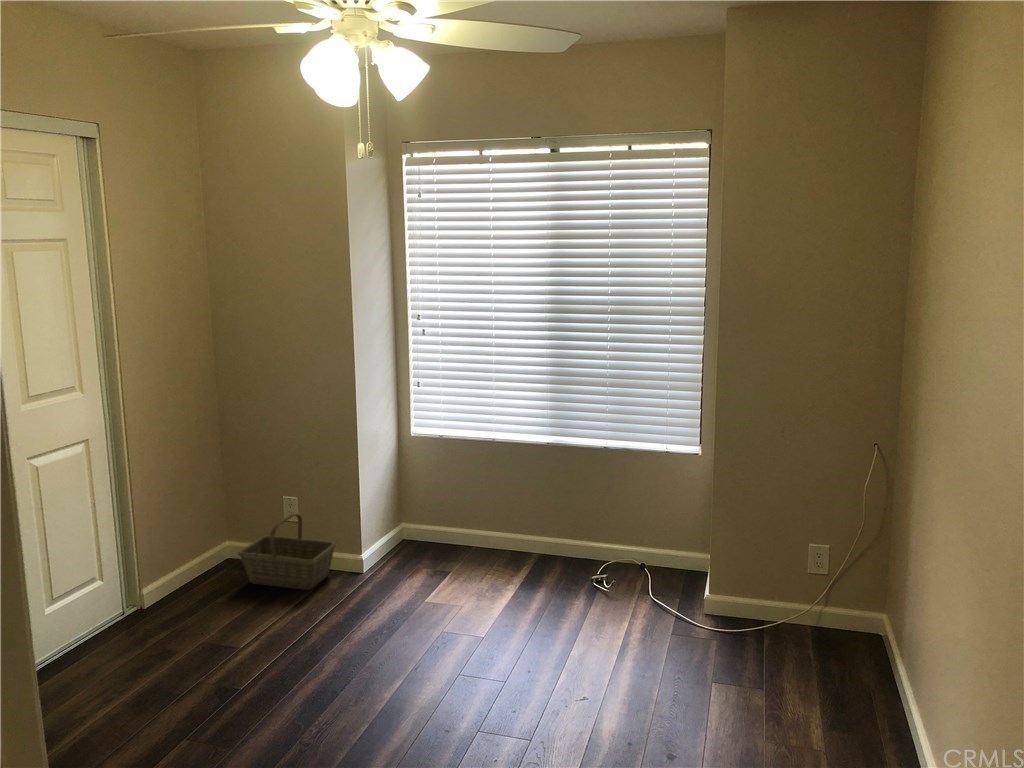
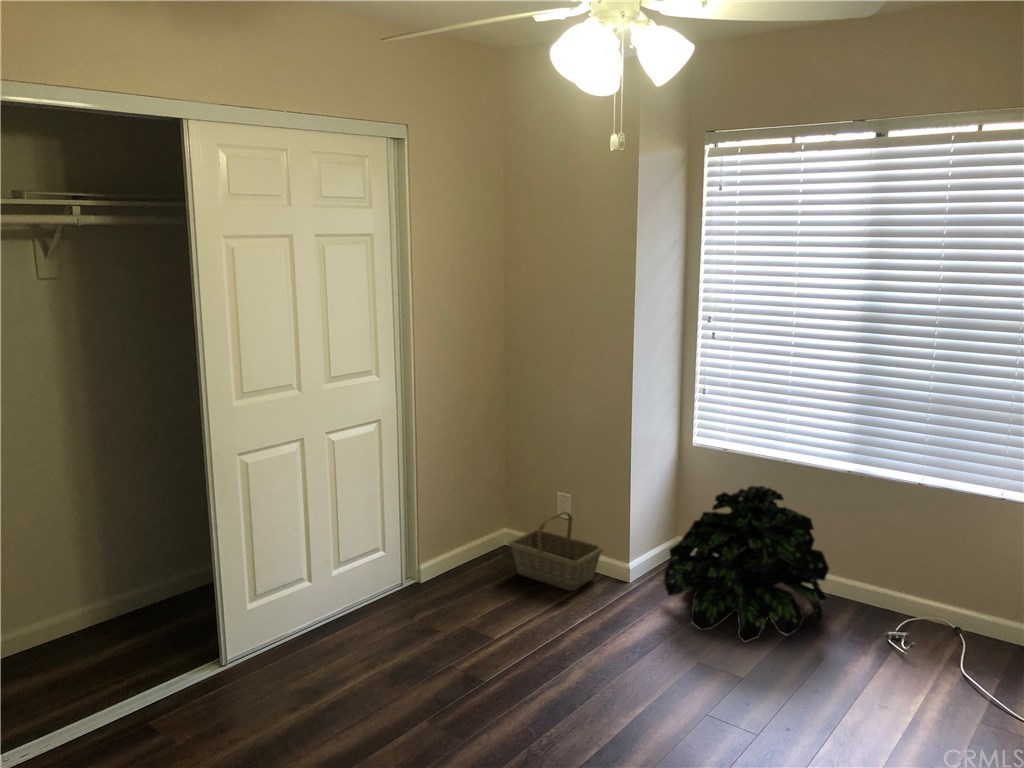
potted plant: none [398,464,542,607] -> present [664,486,829,642]

